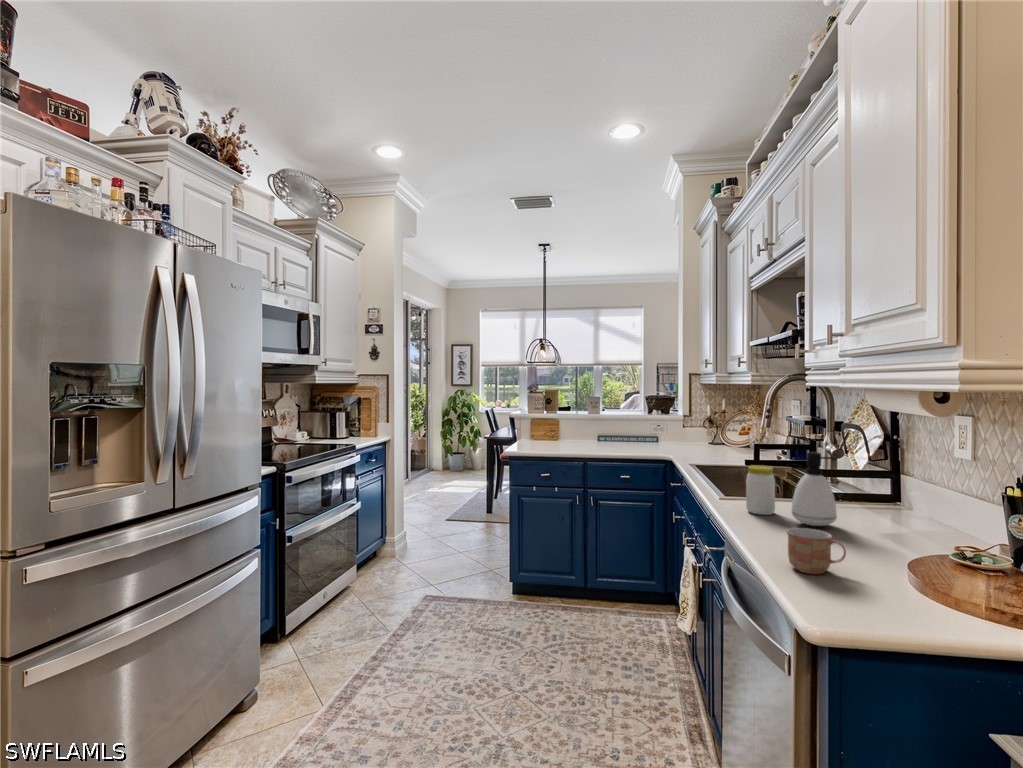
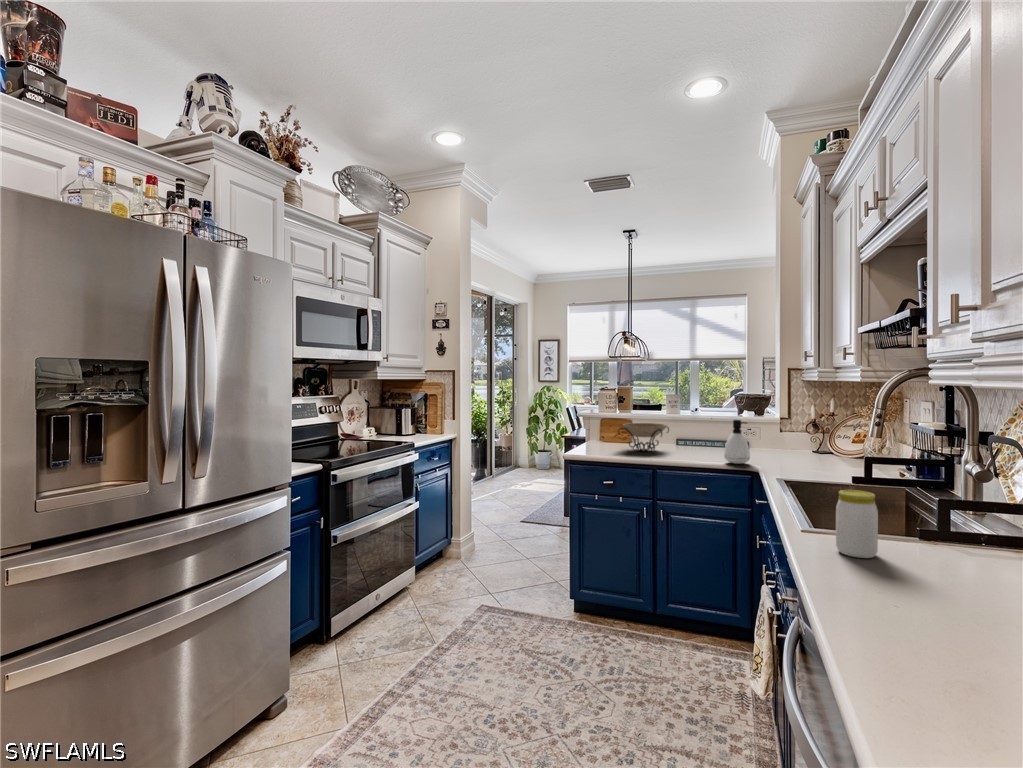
decorative bowl: none [550,421,592,446] -> present [618,423,669,451]
soap dispenser: present [792,452,837,526] -> present [724,420,750,464]
mug: present [787,528,846,574] -> none [873,593,972,670]

